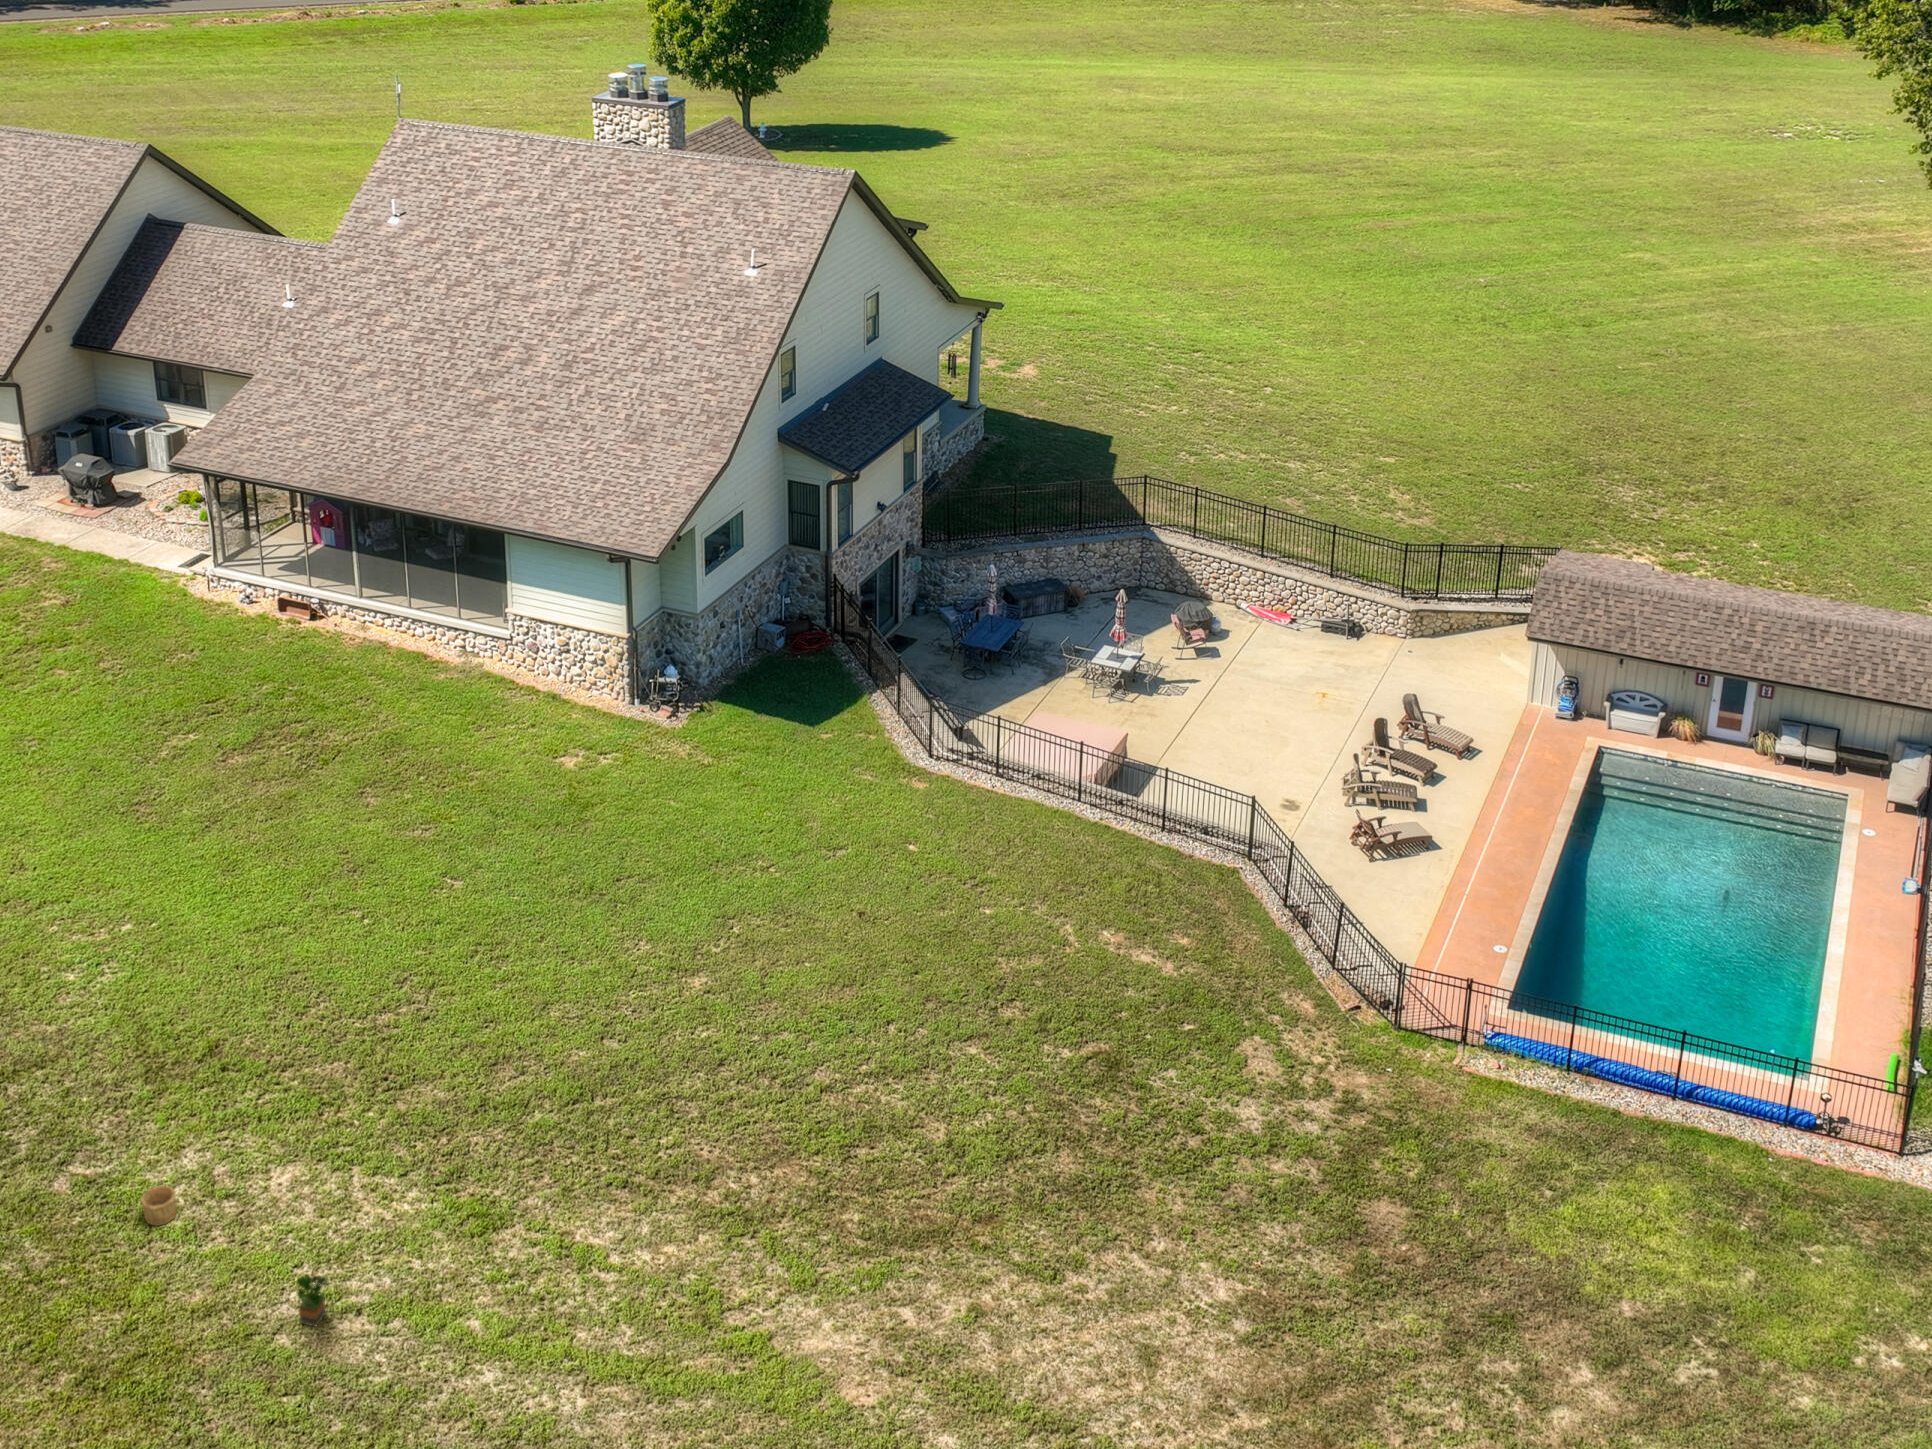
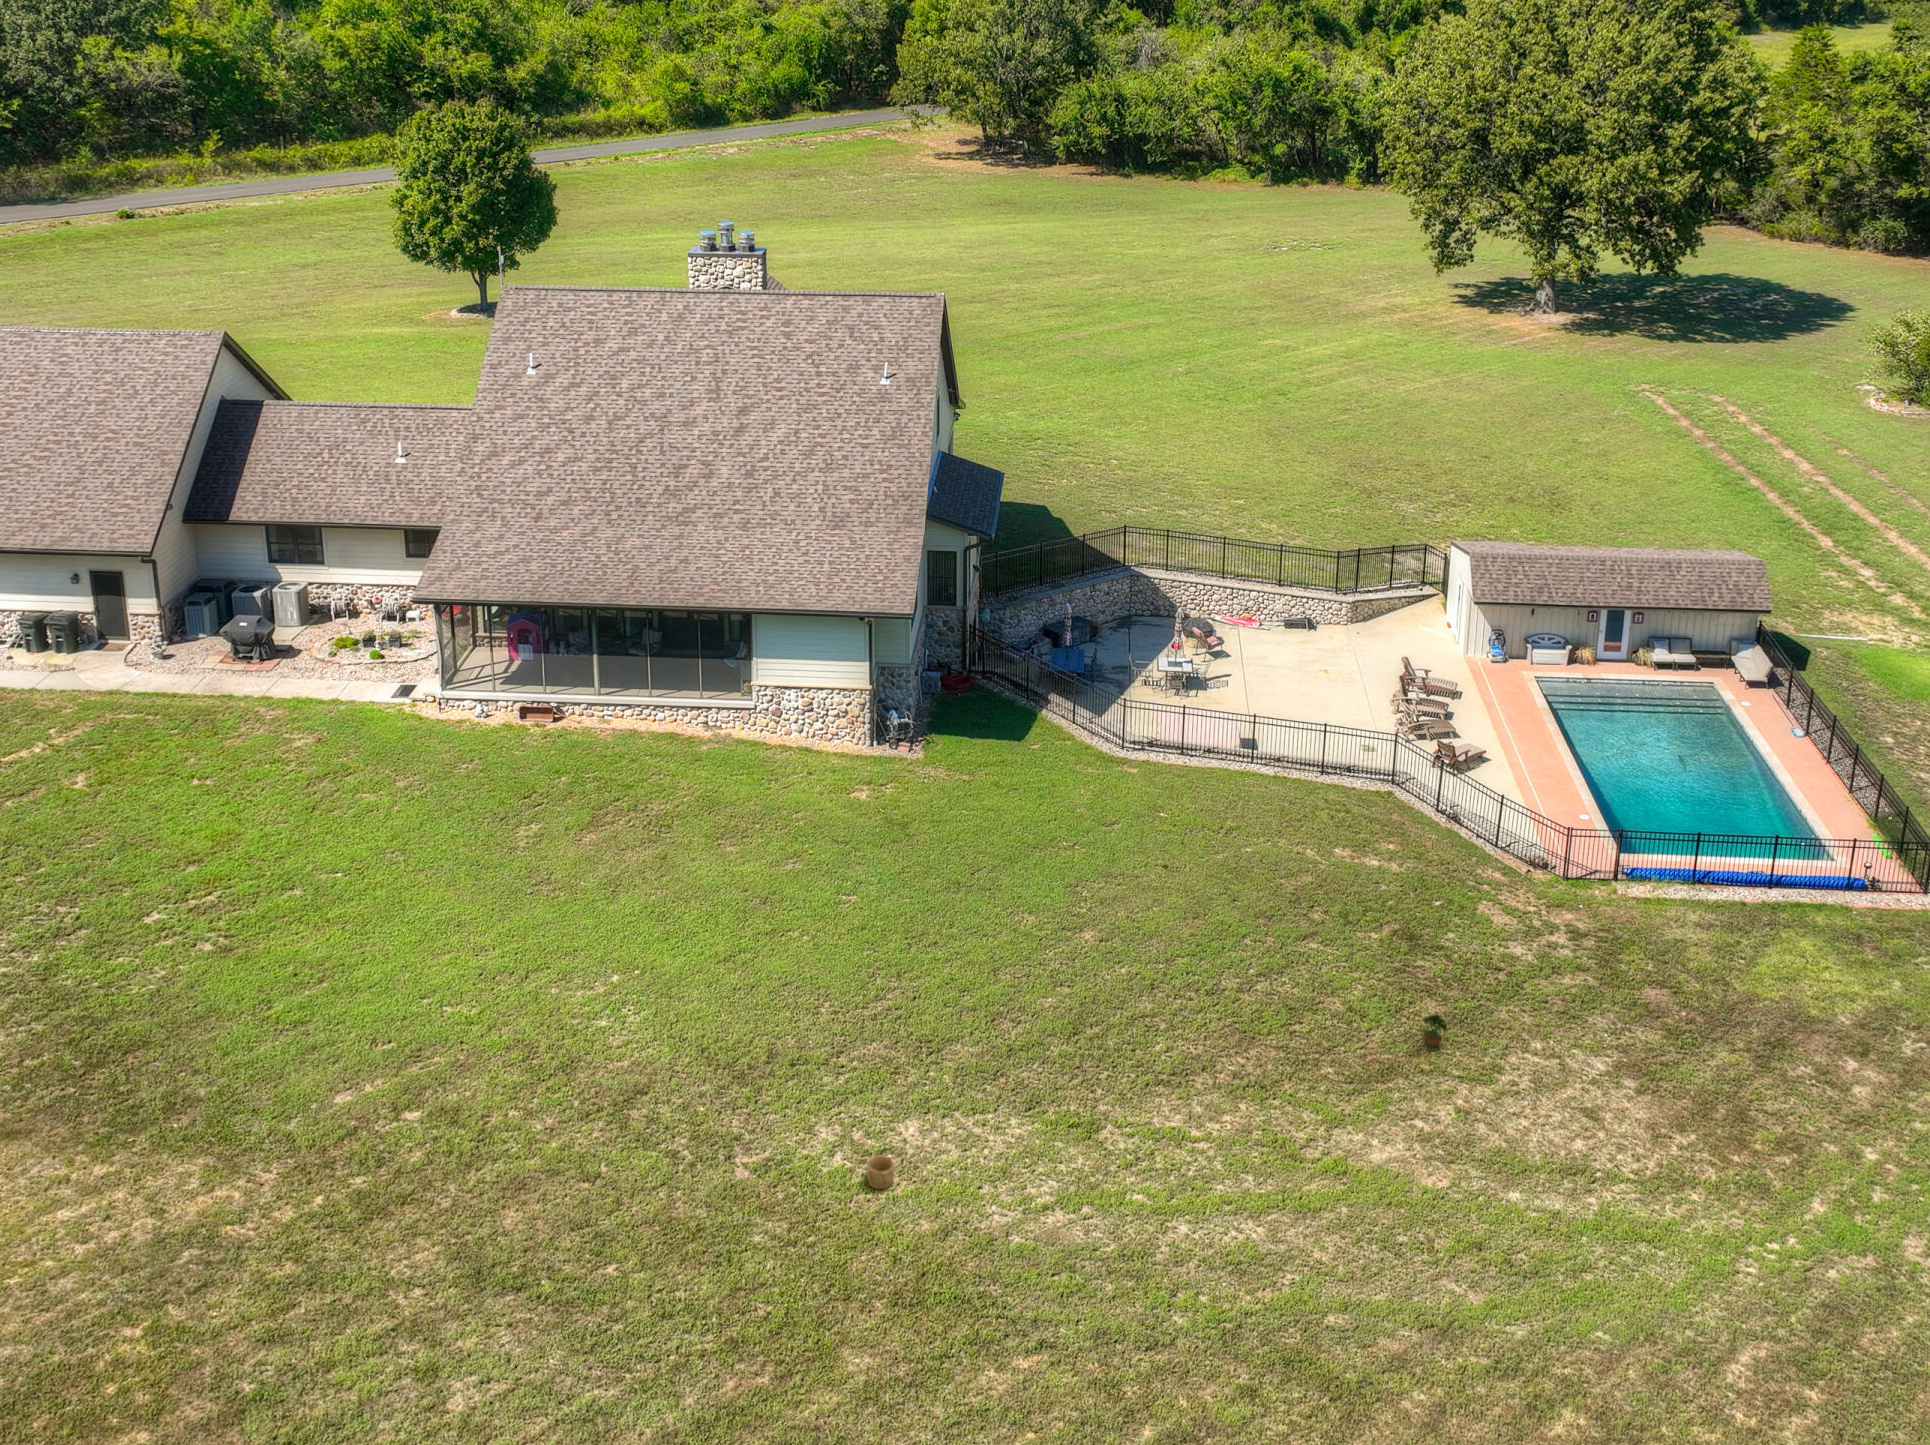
potted tree: present [296,1275,329,1326] -> present [1423,1015,1448,1051]

